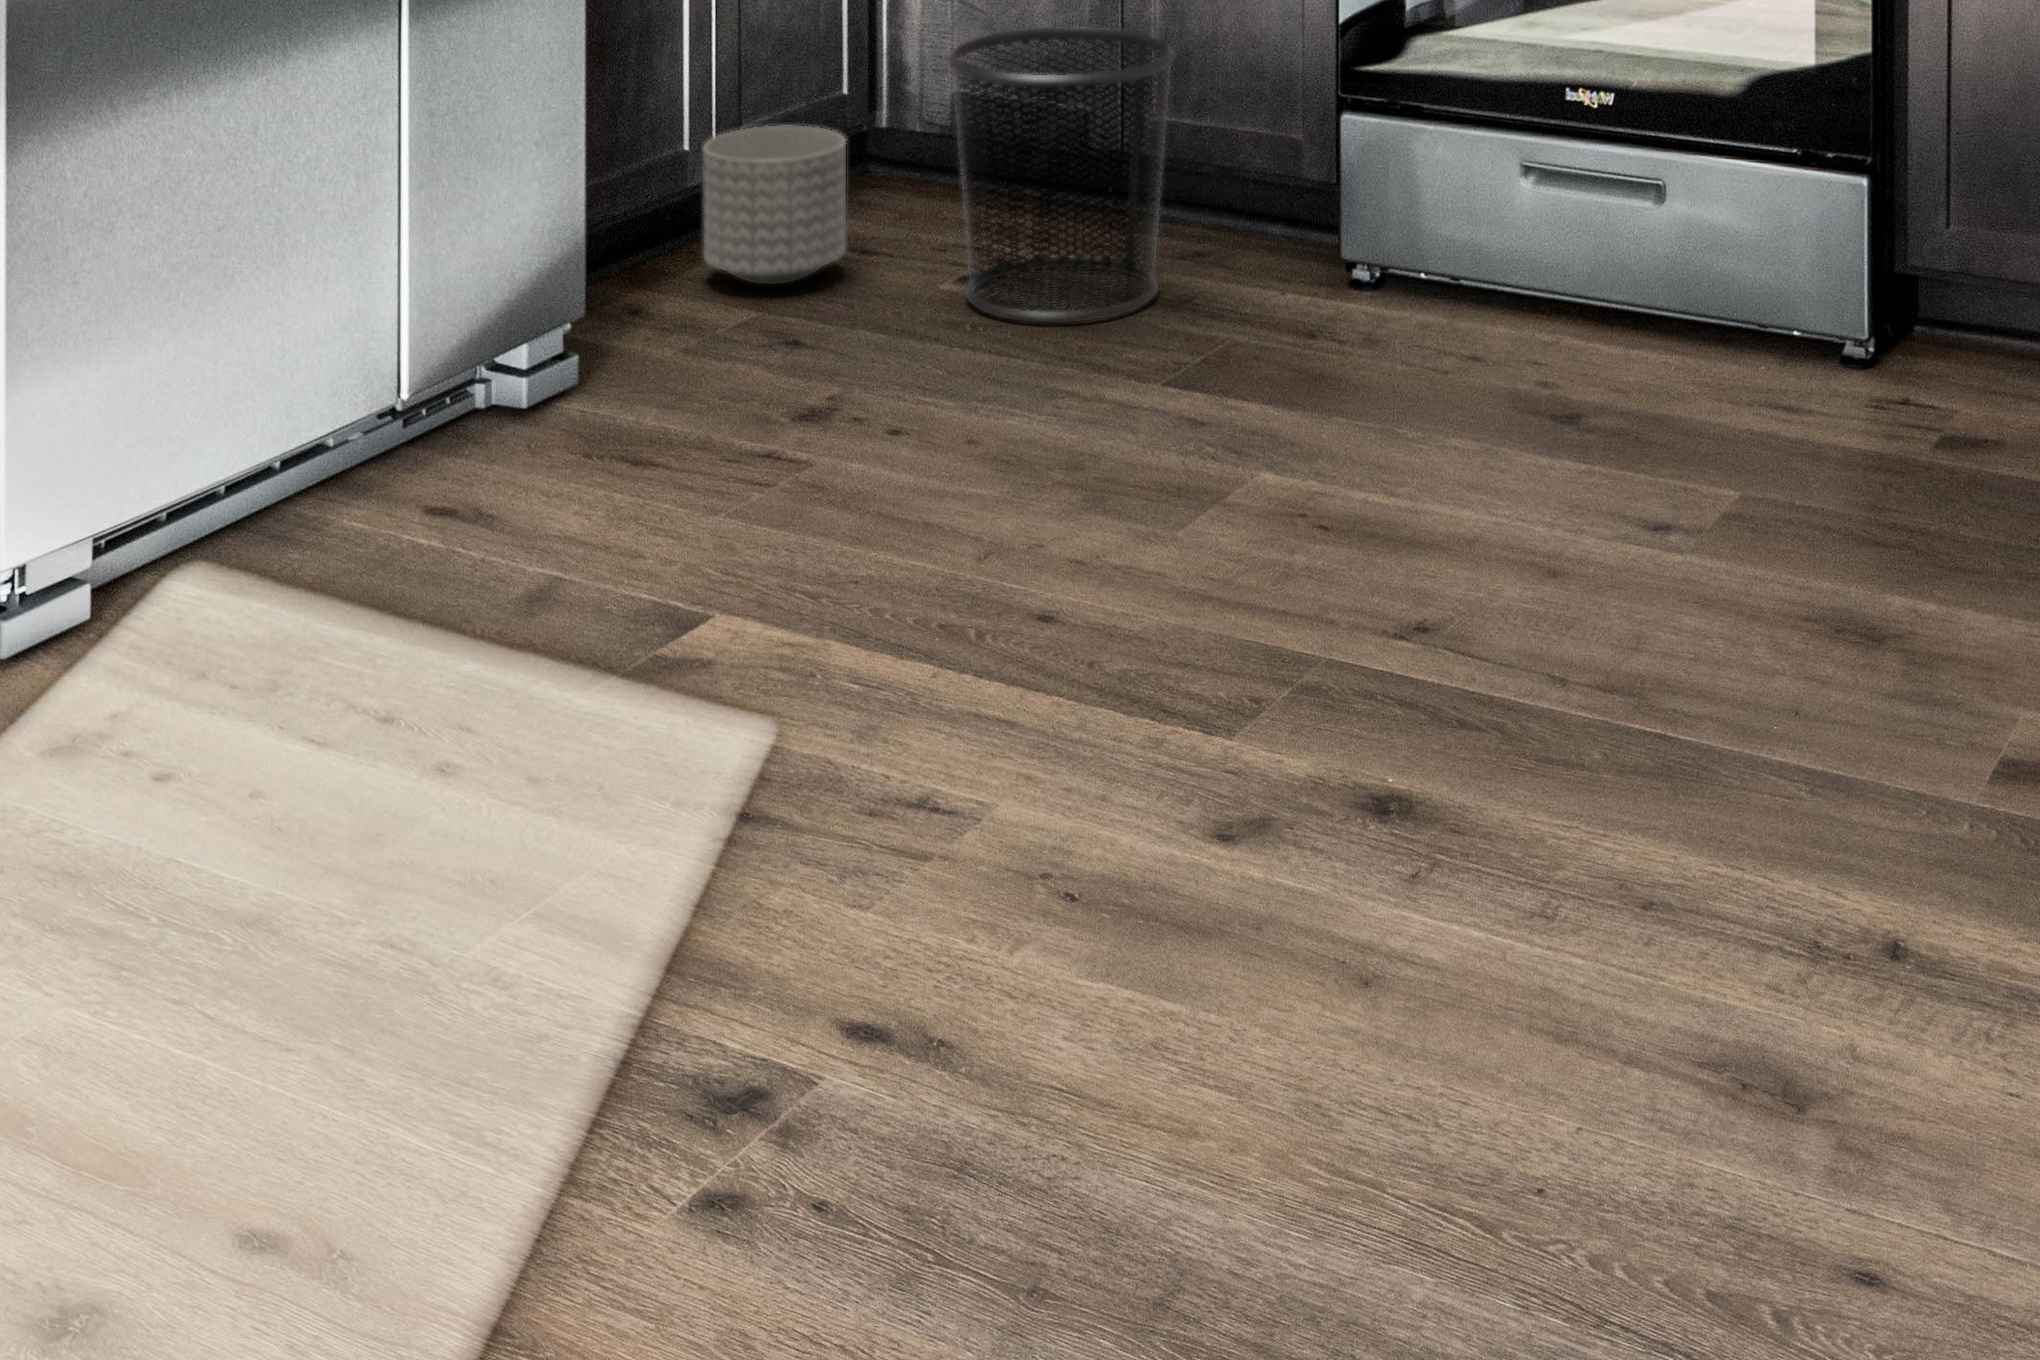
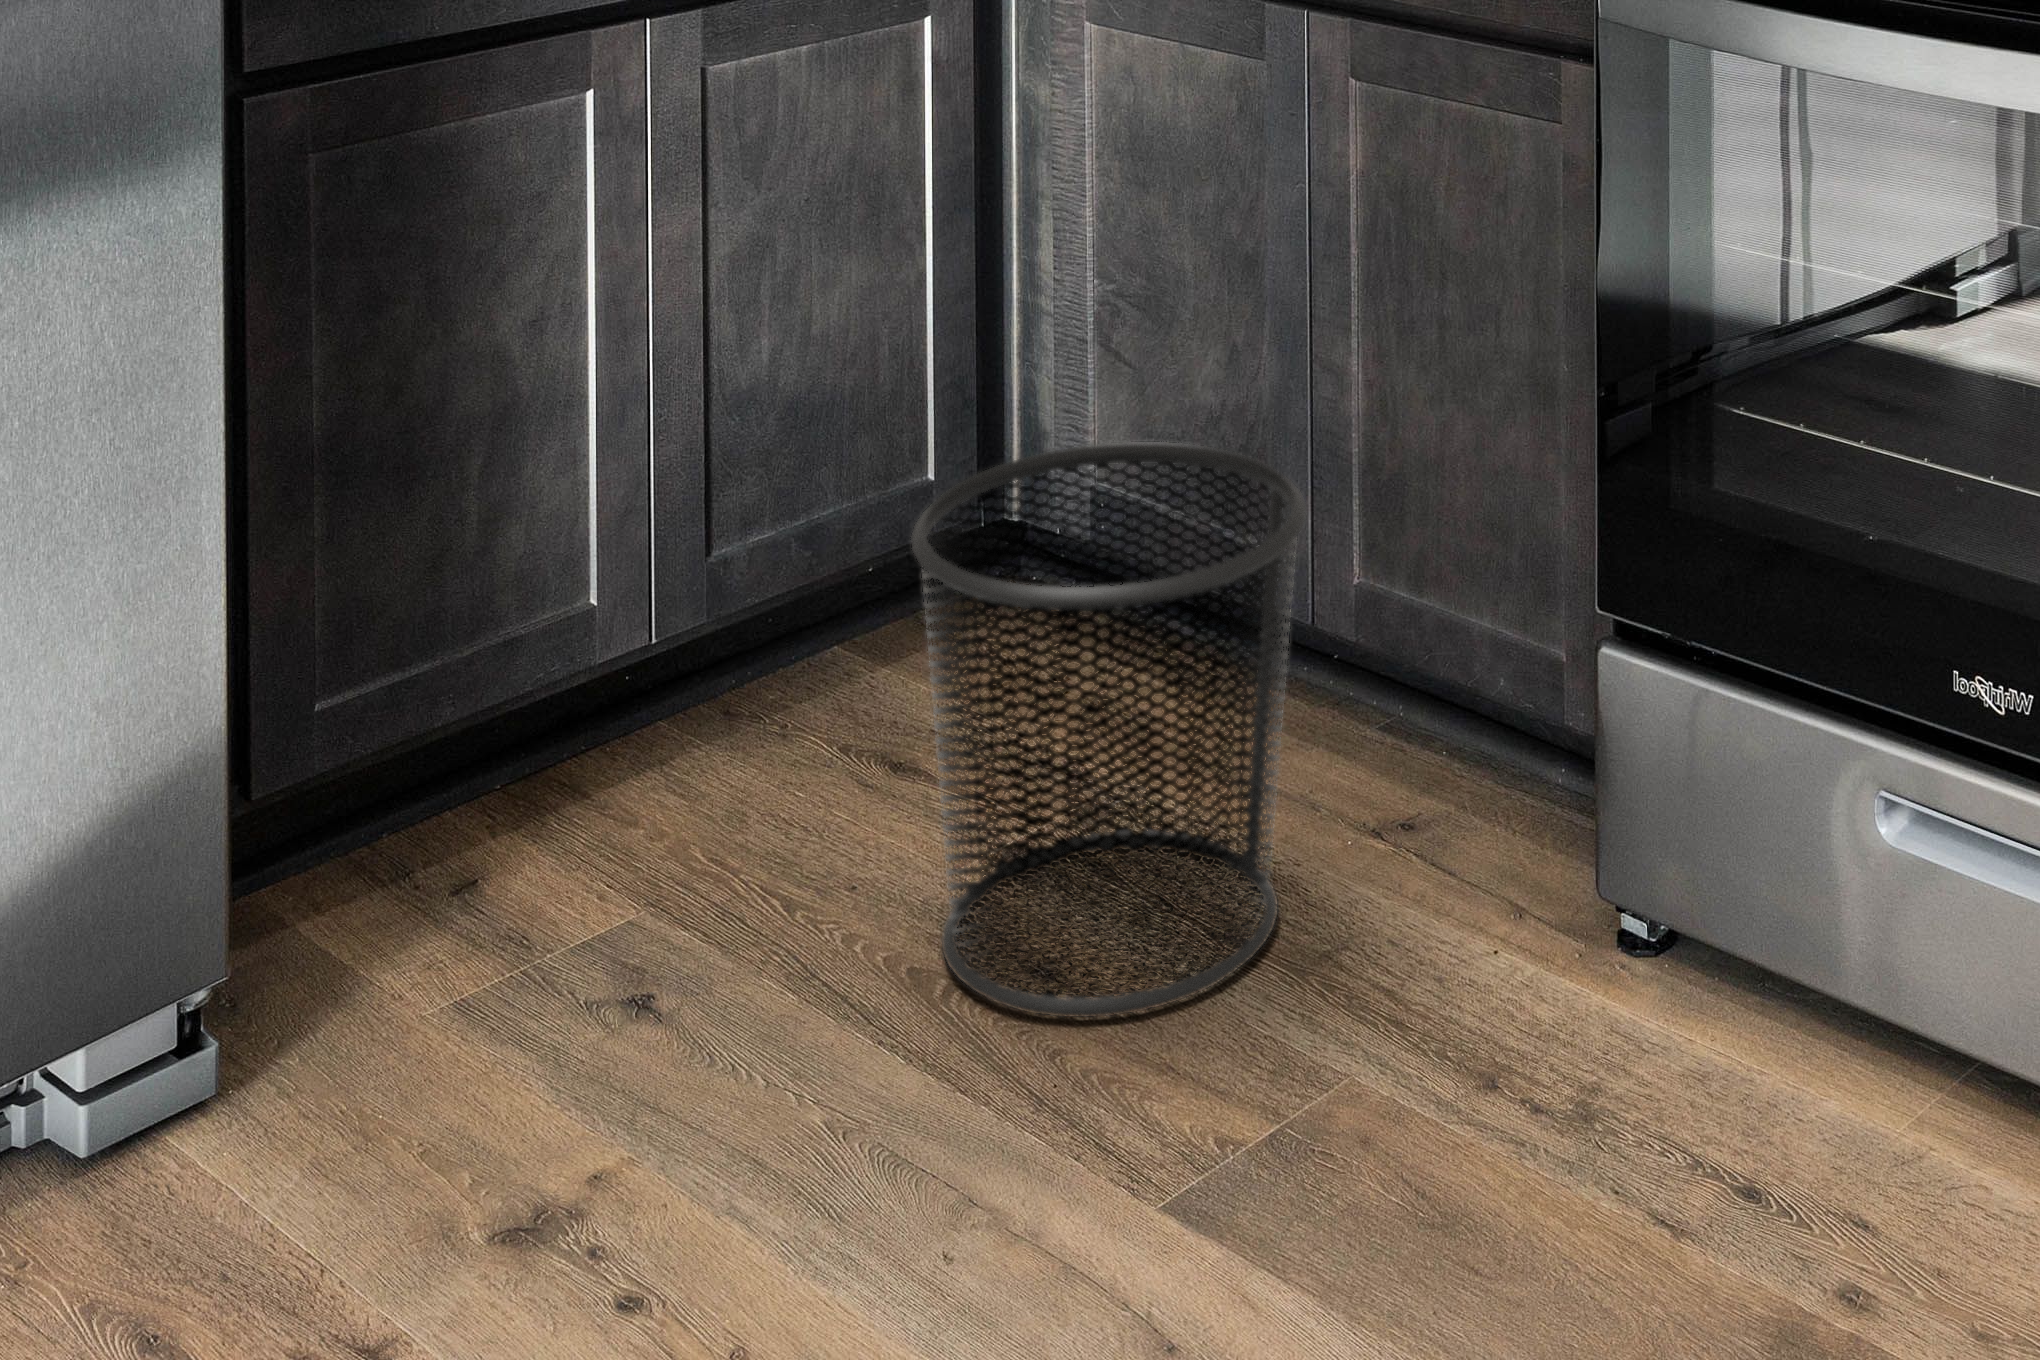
planter: present [703,126,846,284] -> none [581,561,821,849]

